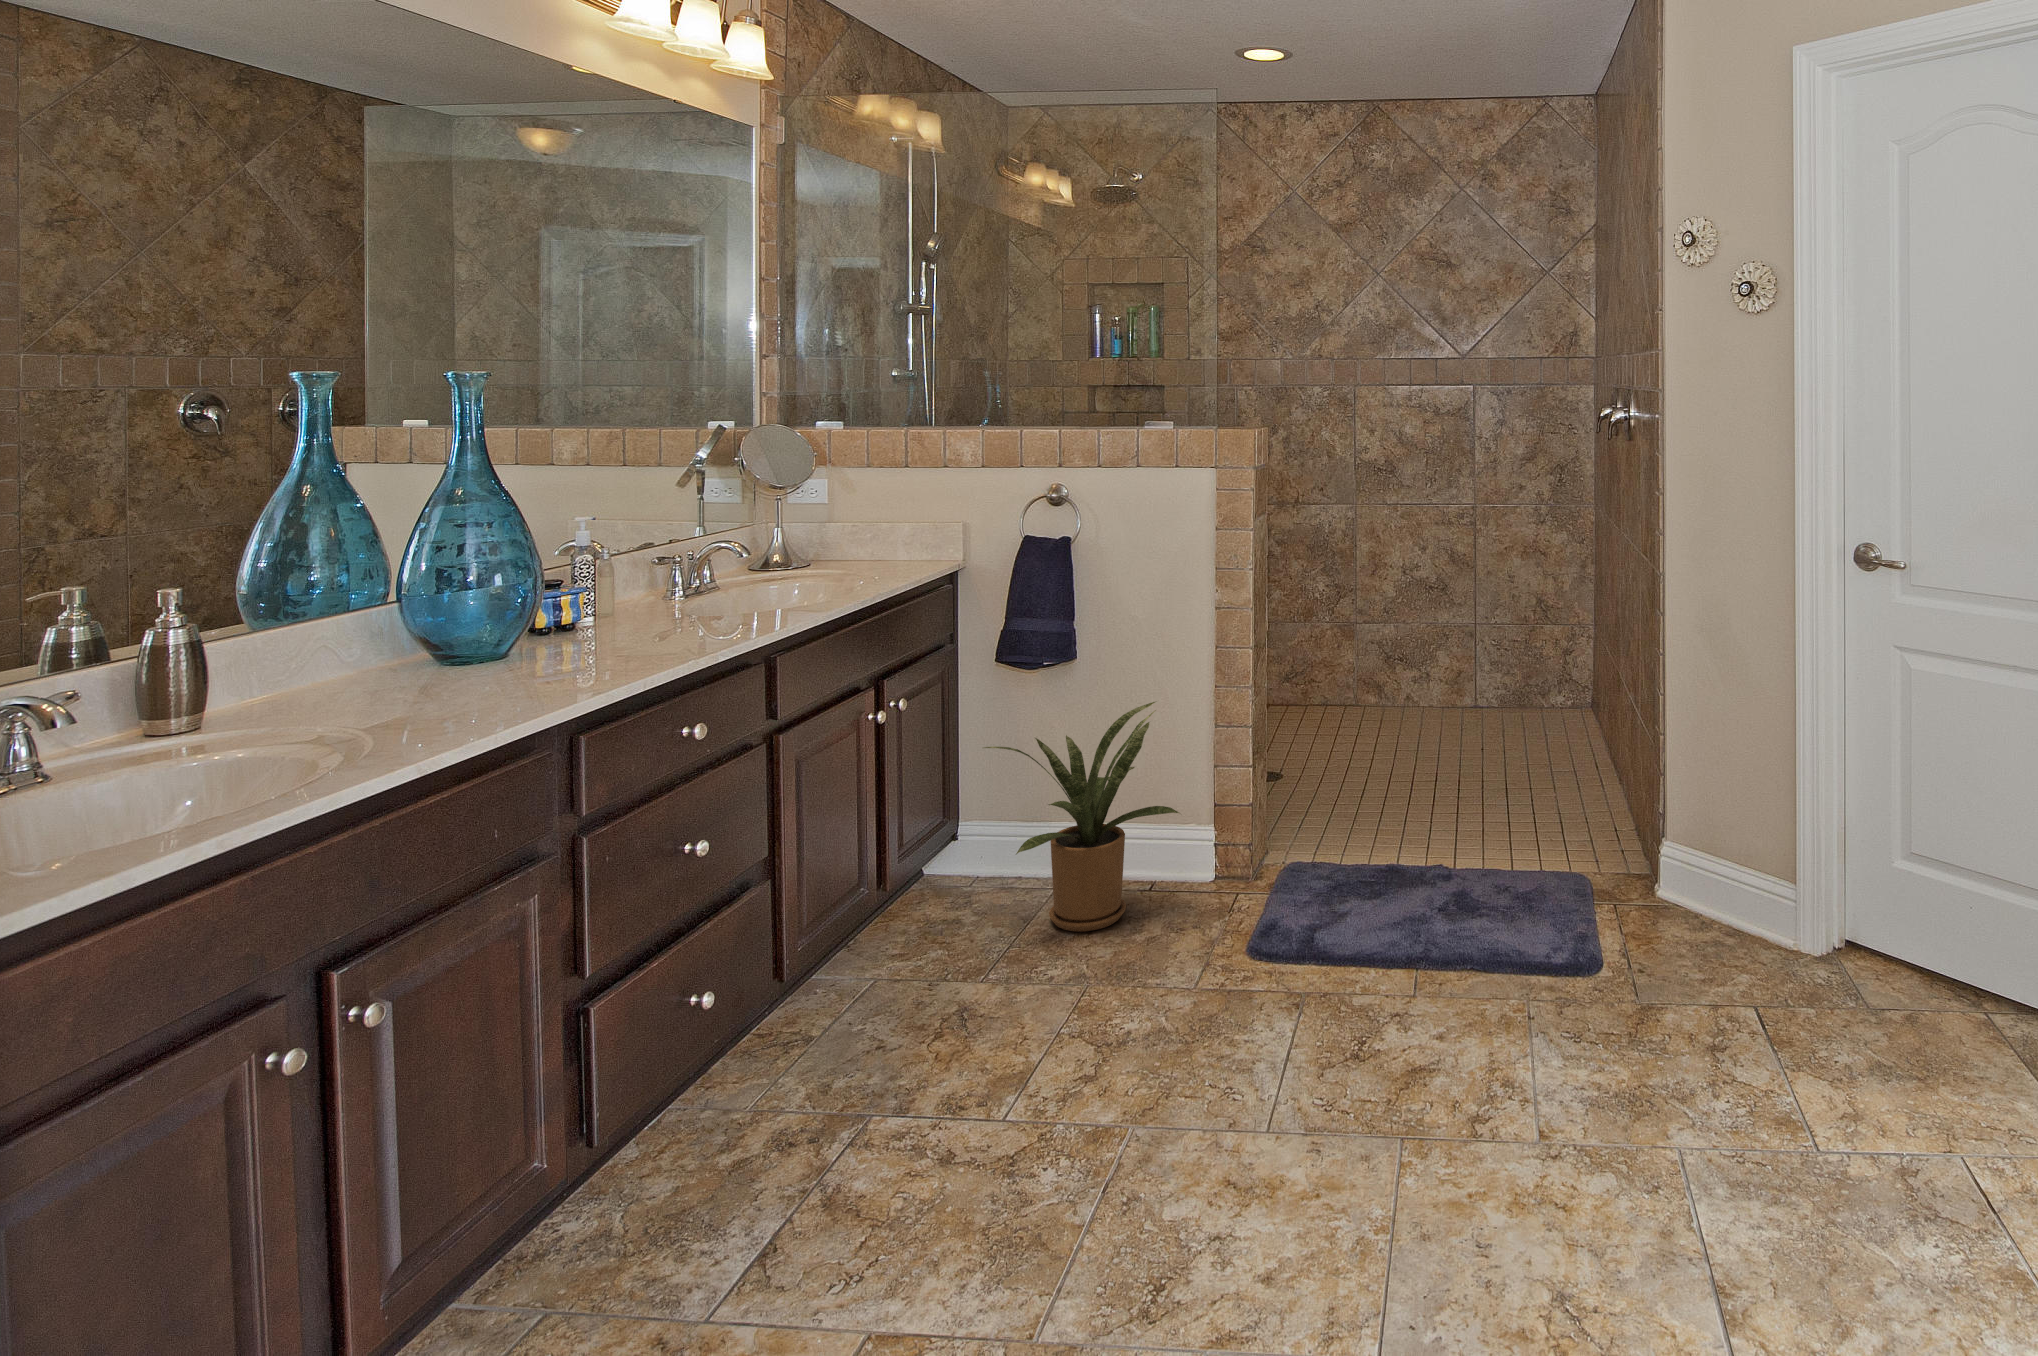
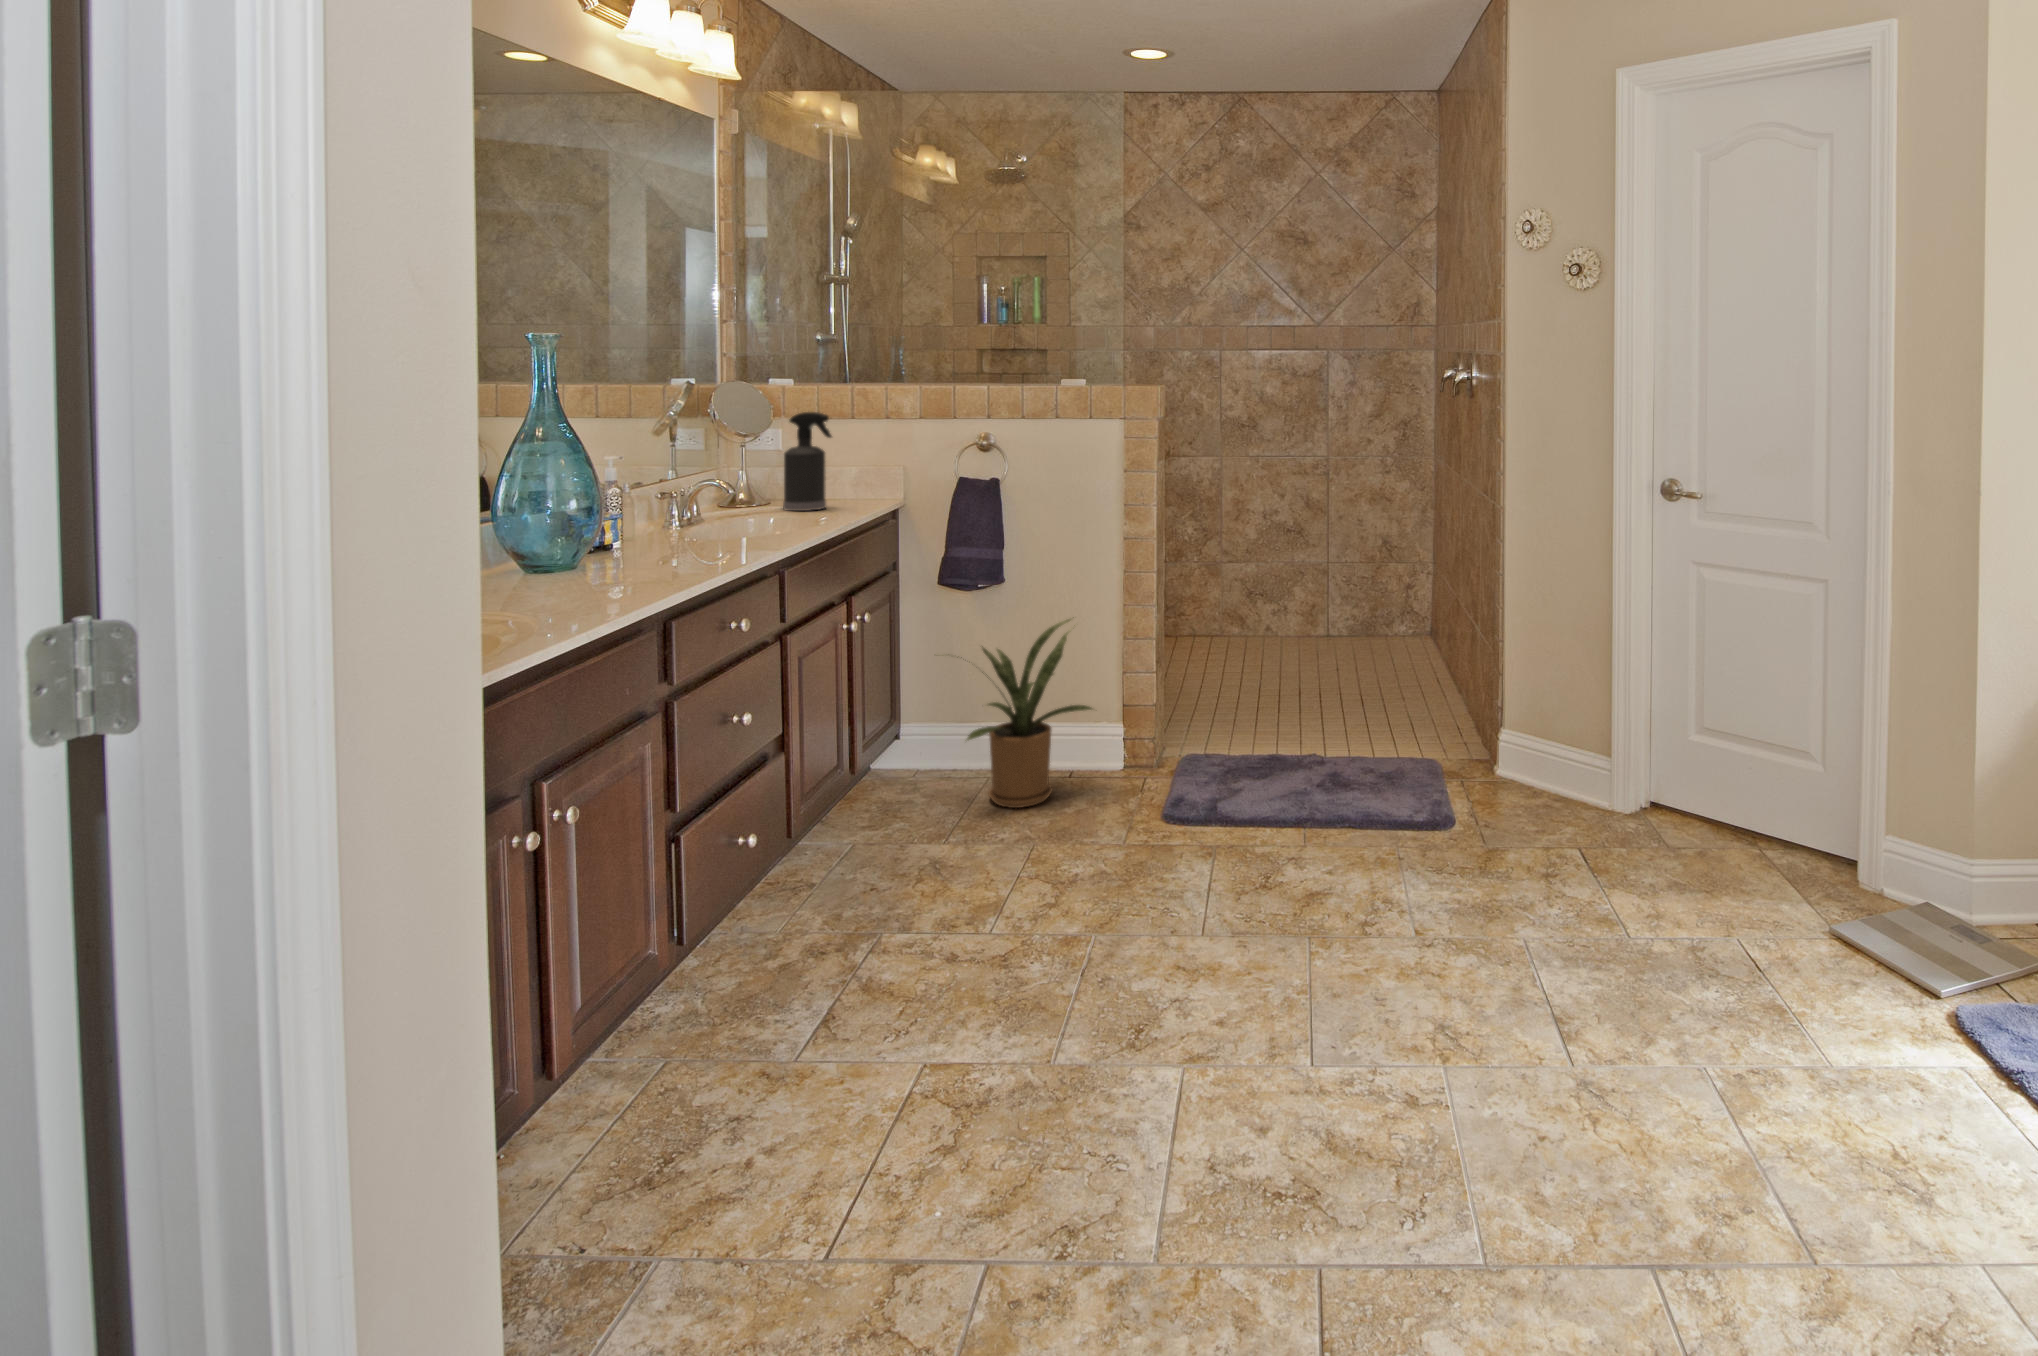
spray bottle: none [813,460,872,577] -> present [783,412,832,511]

